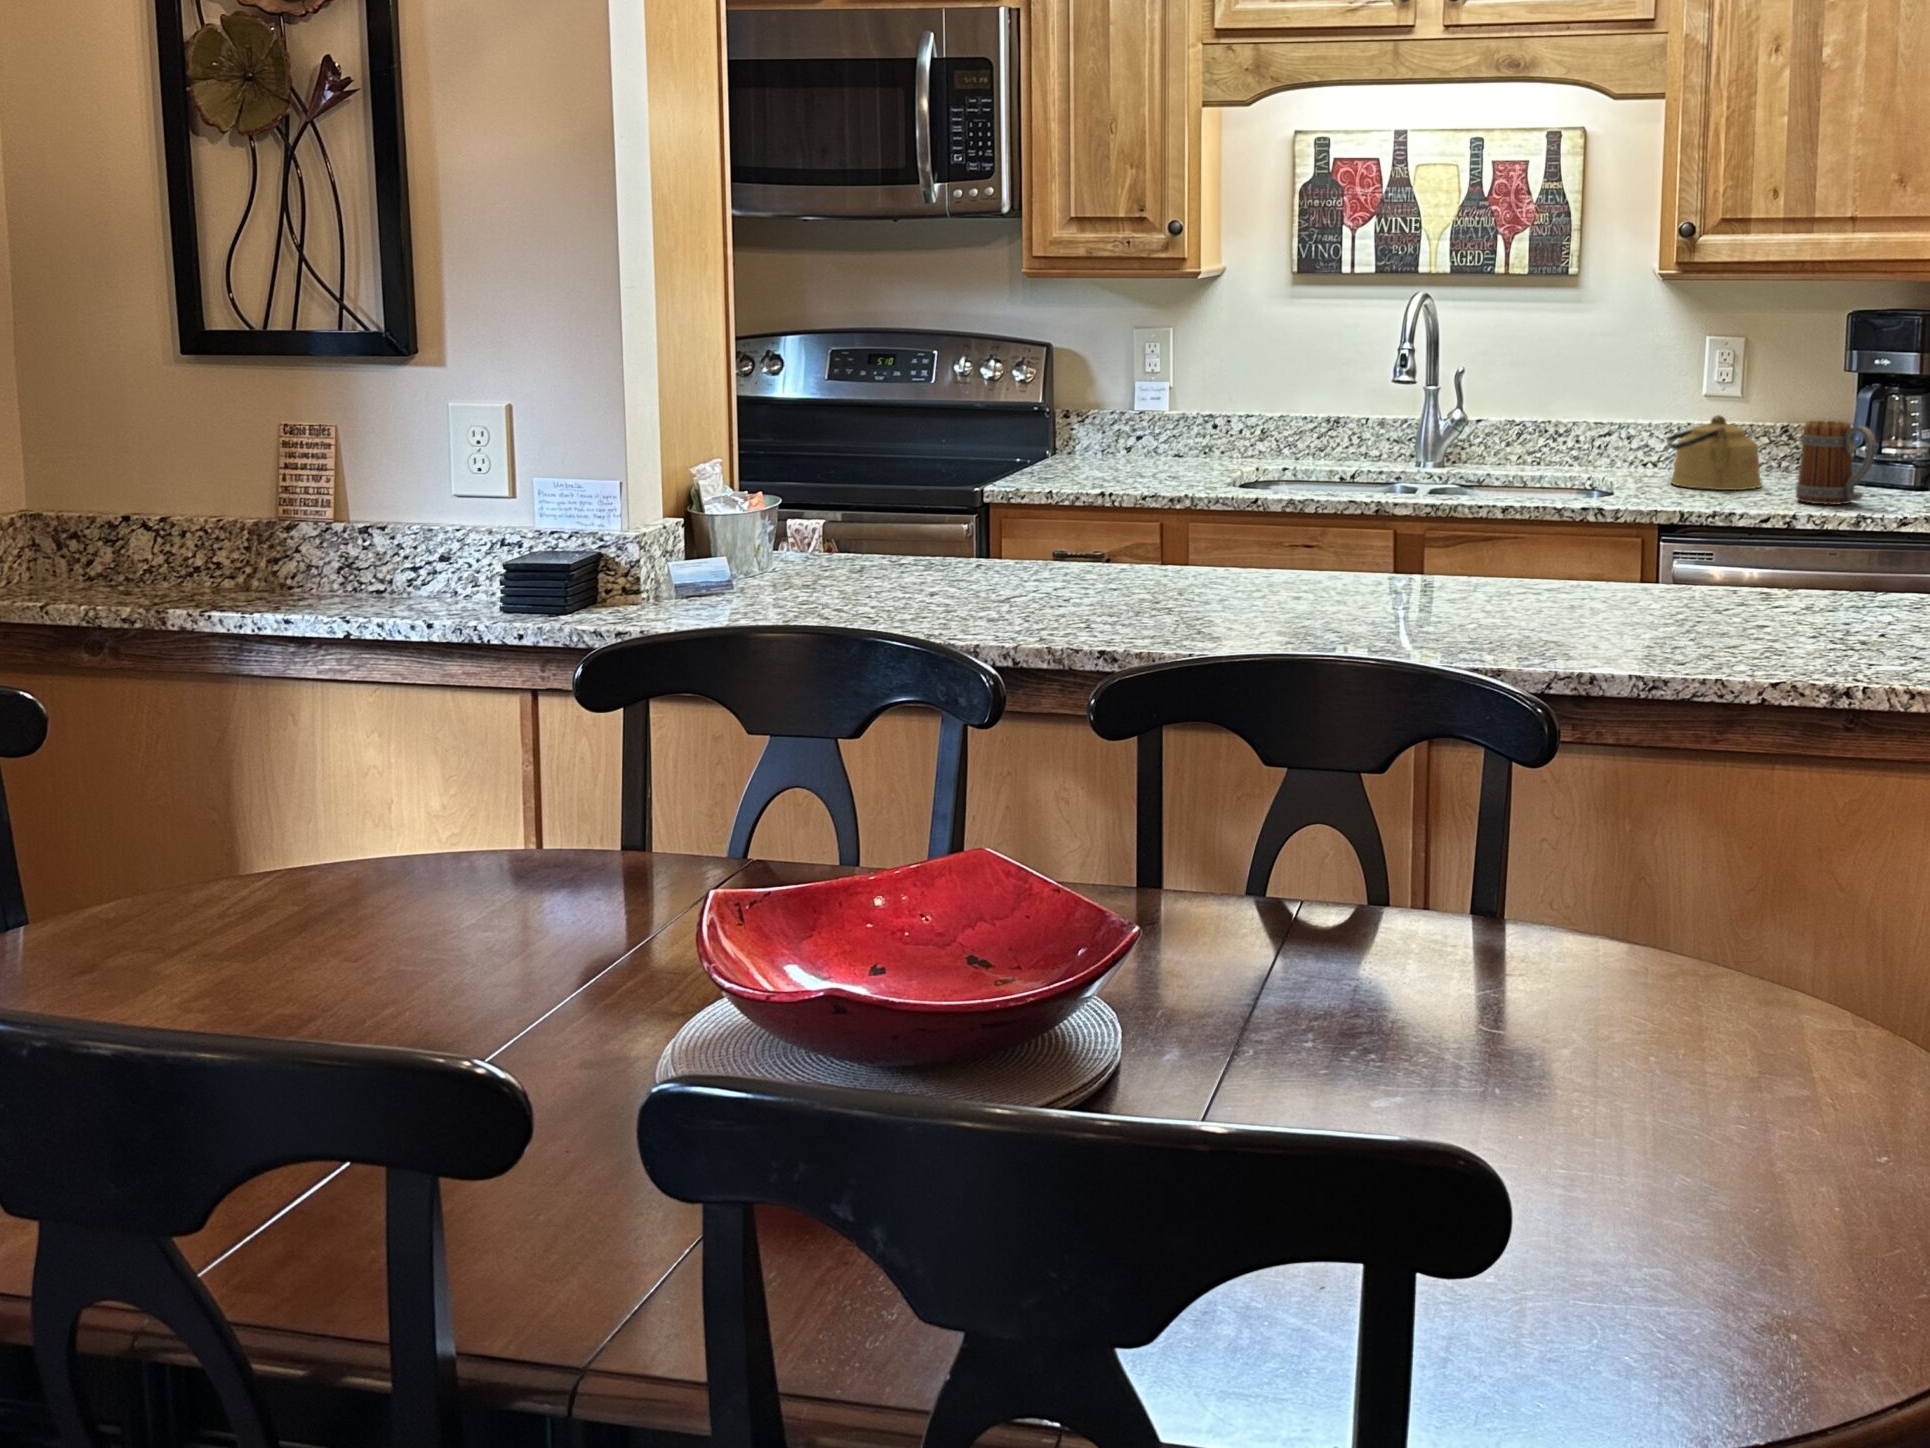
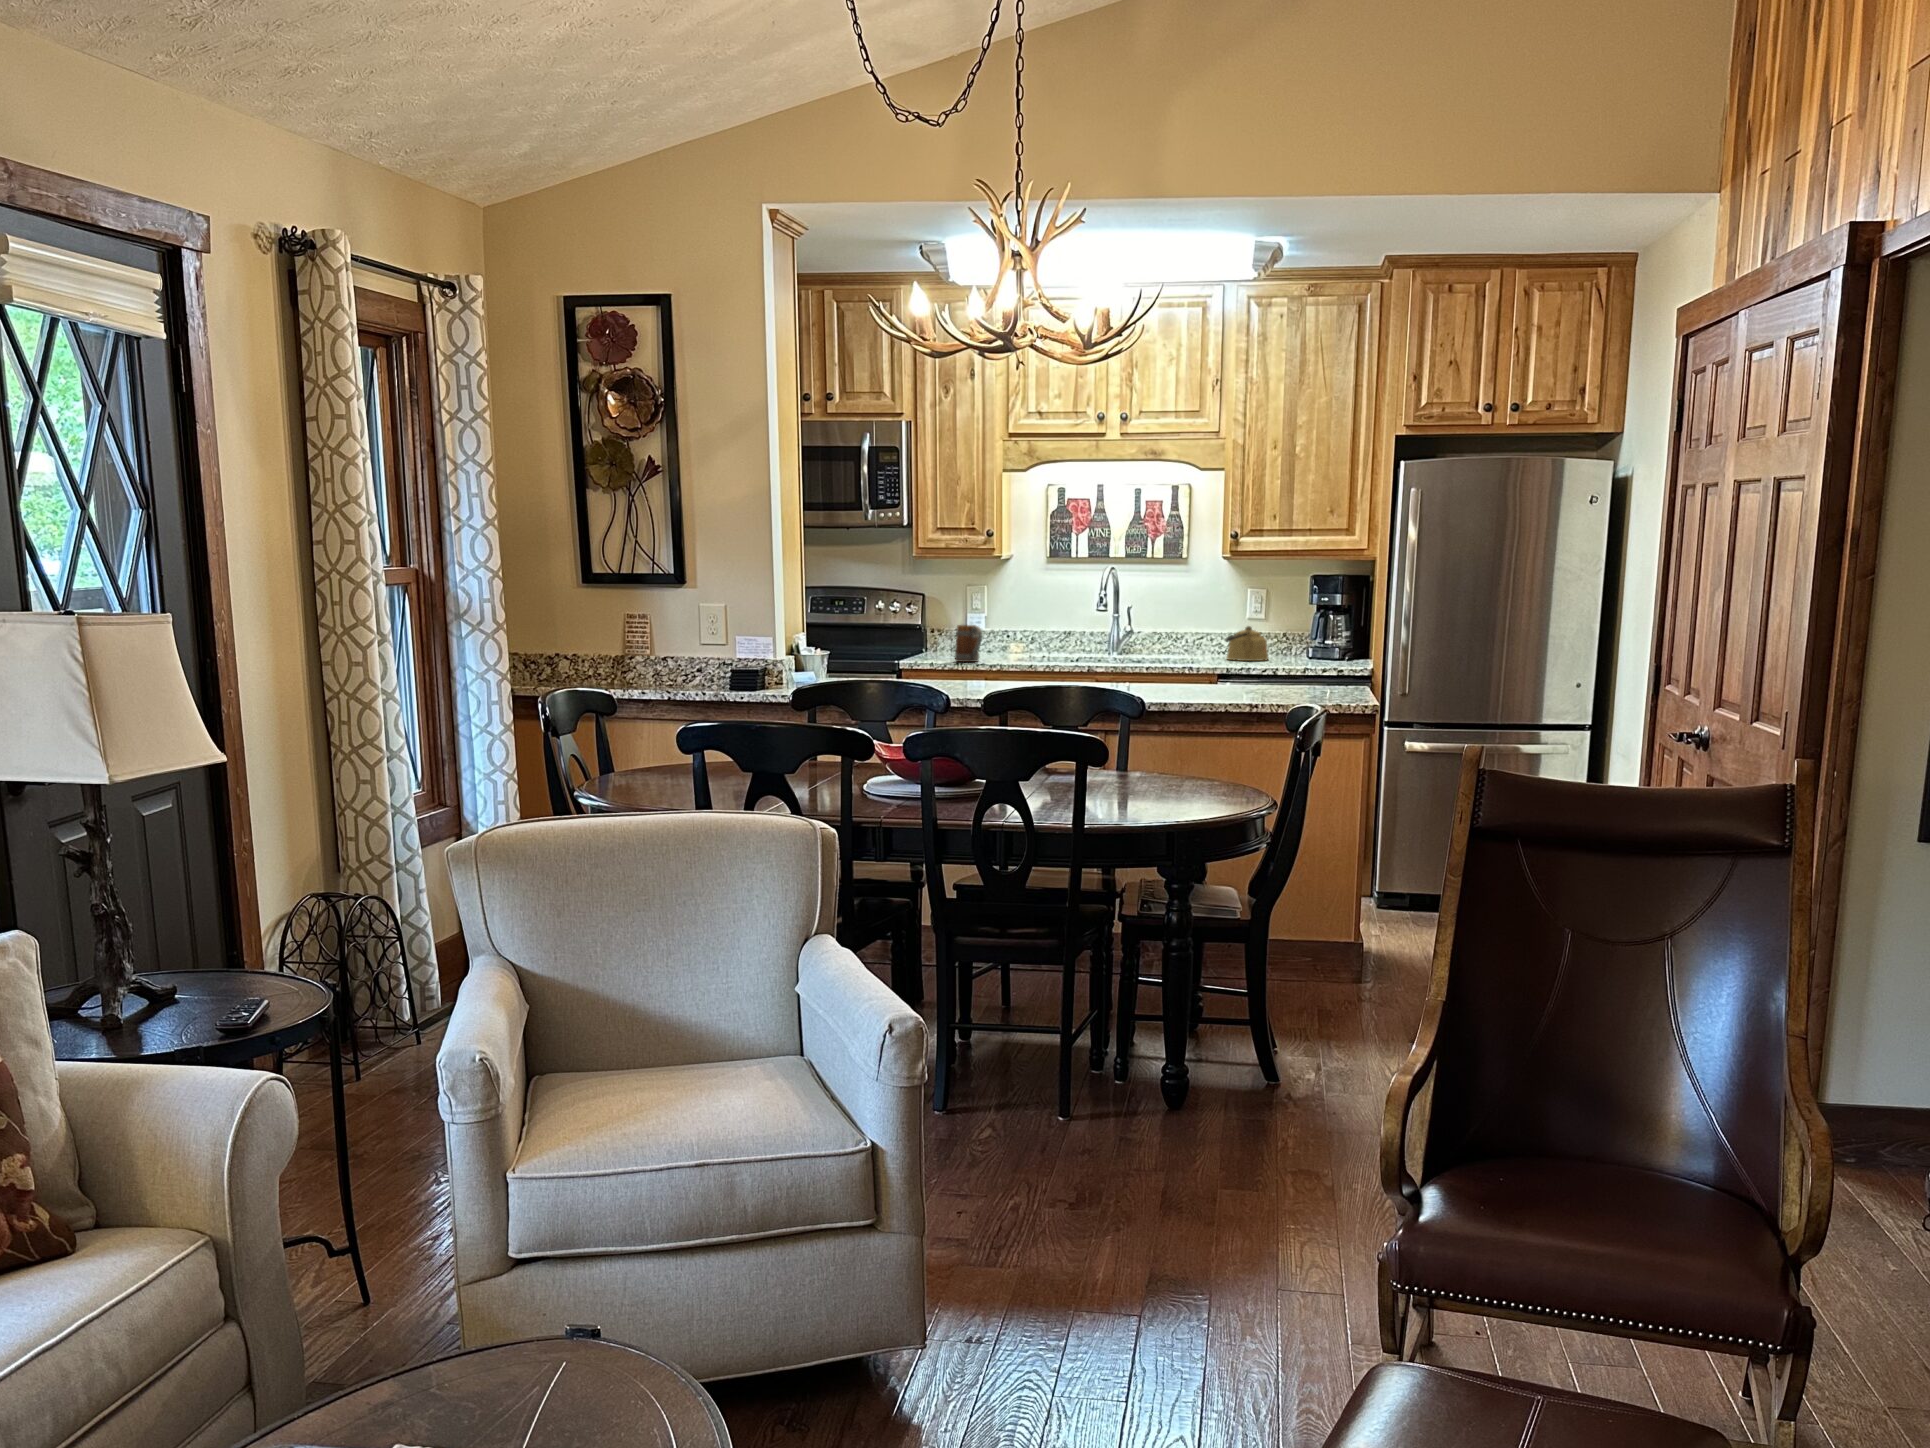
mug: present [1796,421,1876,504] -> present [954,625,982,662]

